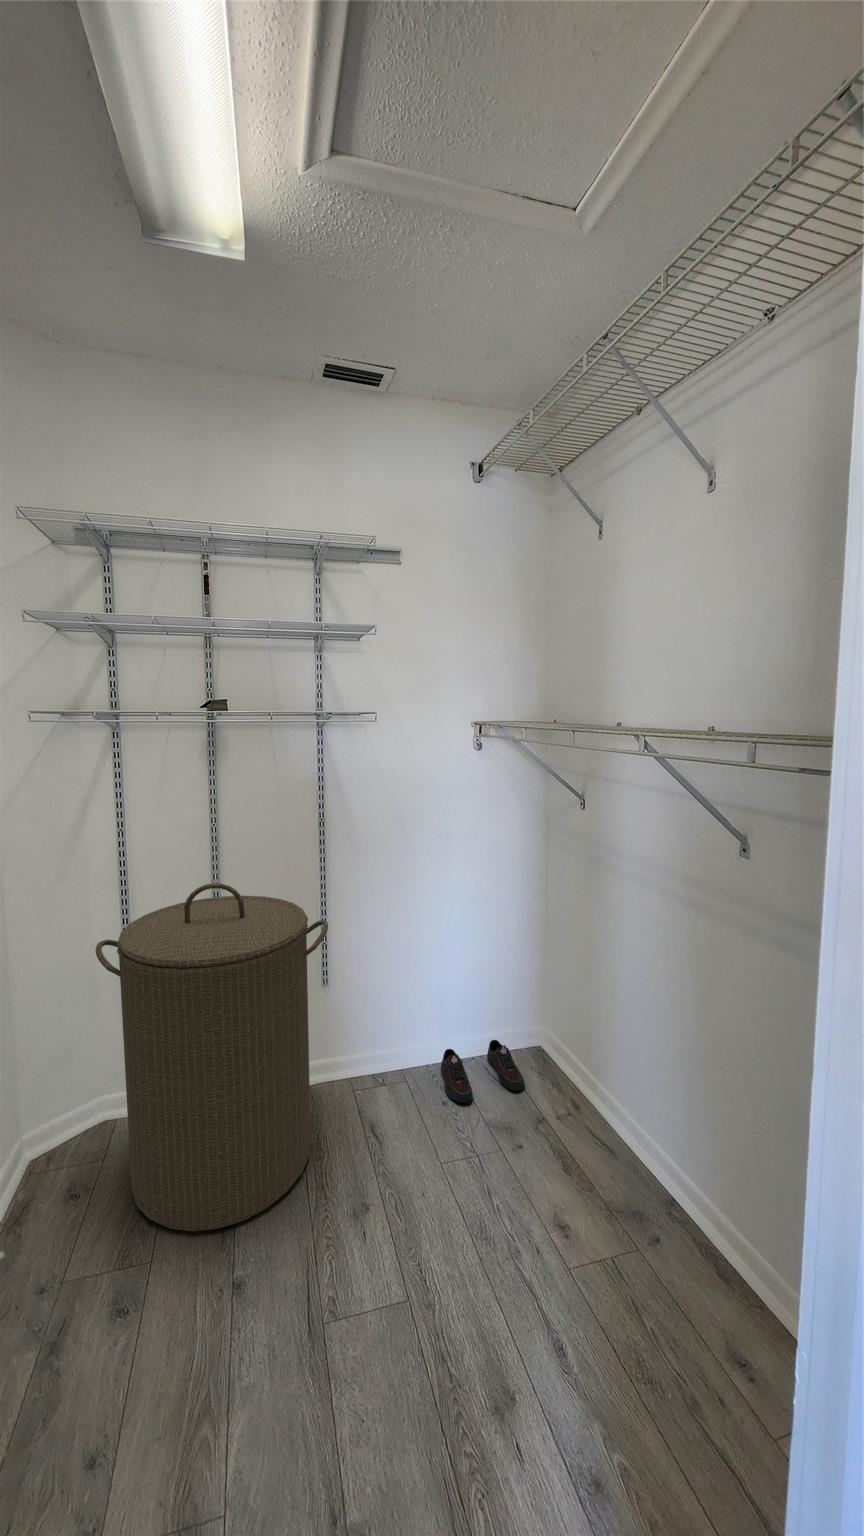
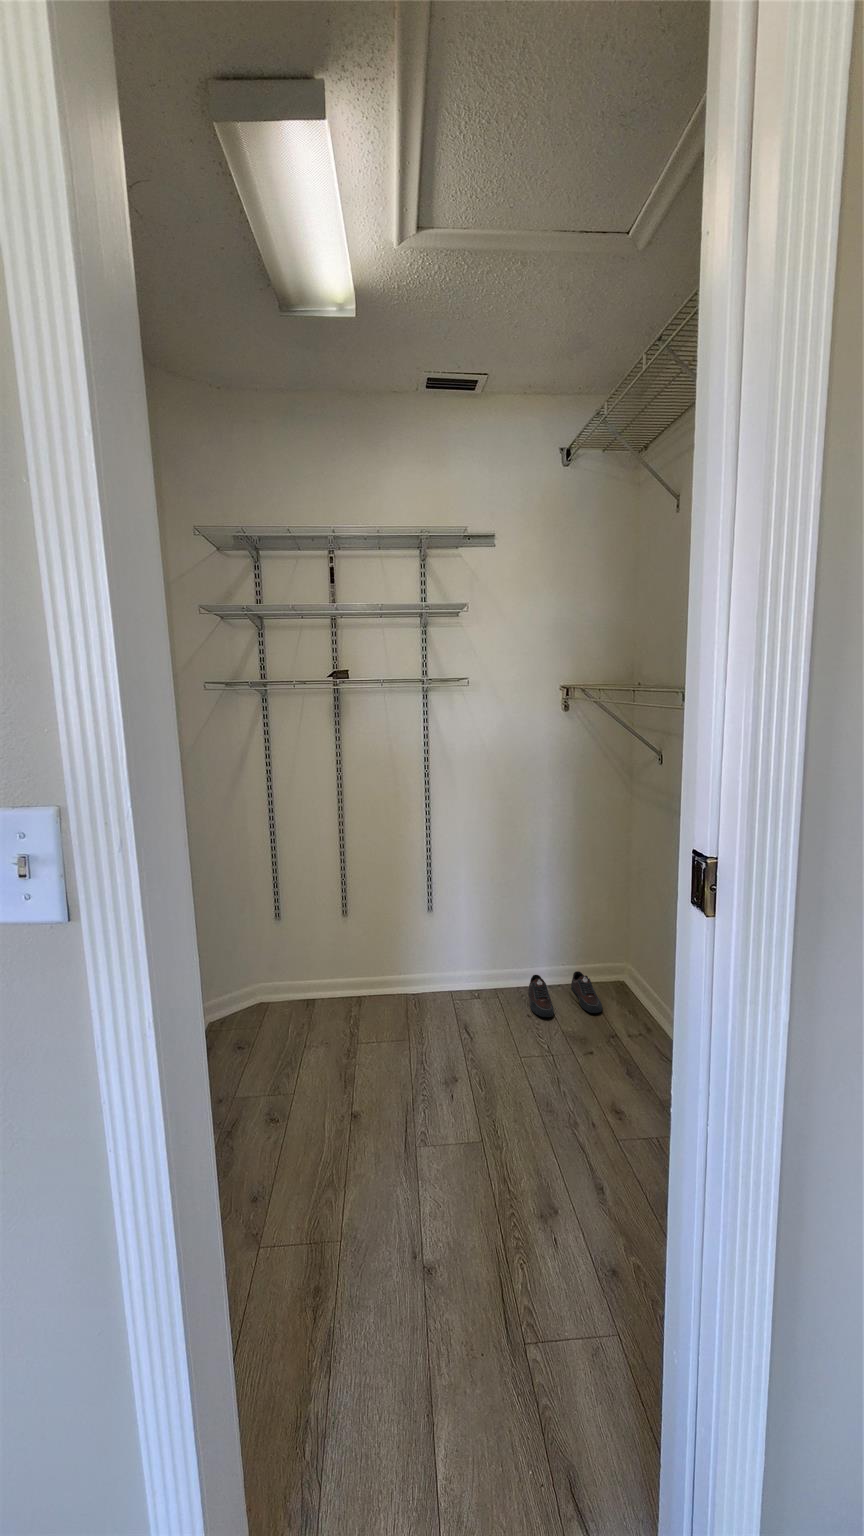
laundry hamper: present [96,883,328,1232] -> none [253,817,428,1079]

